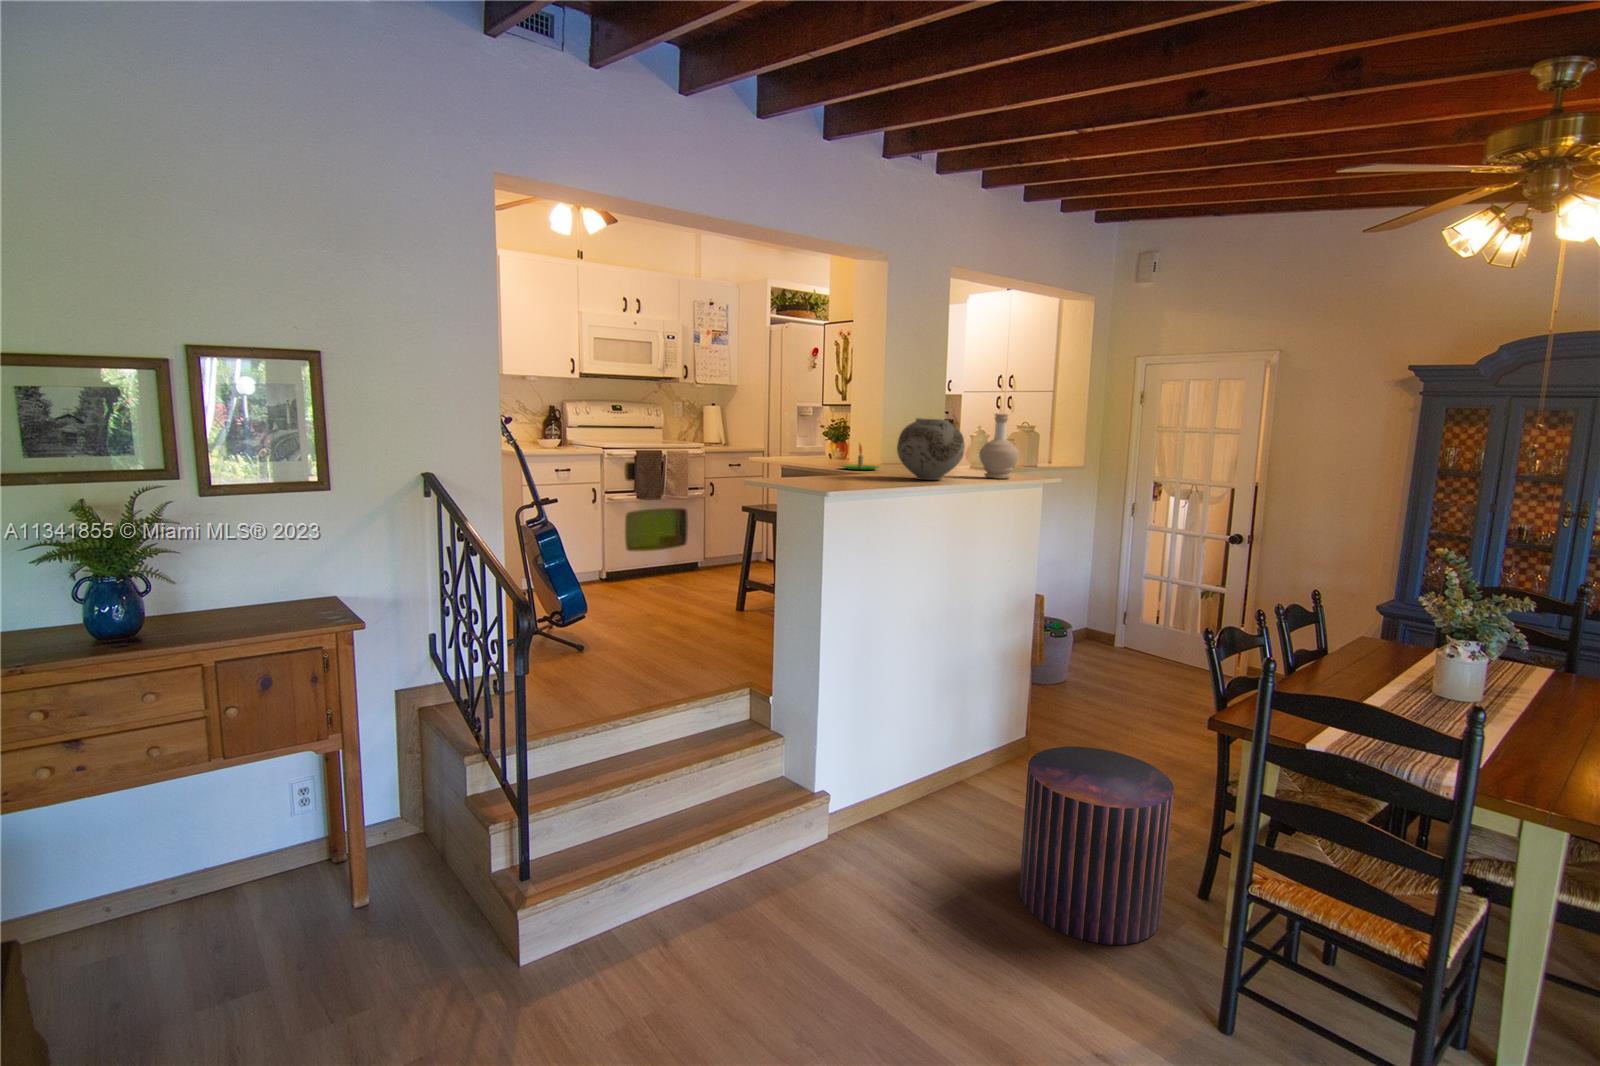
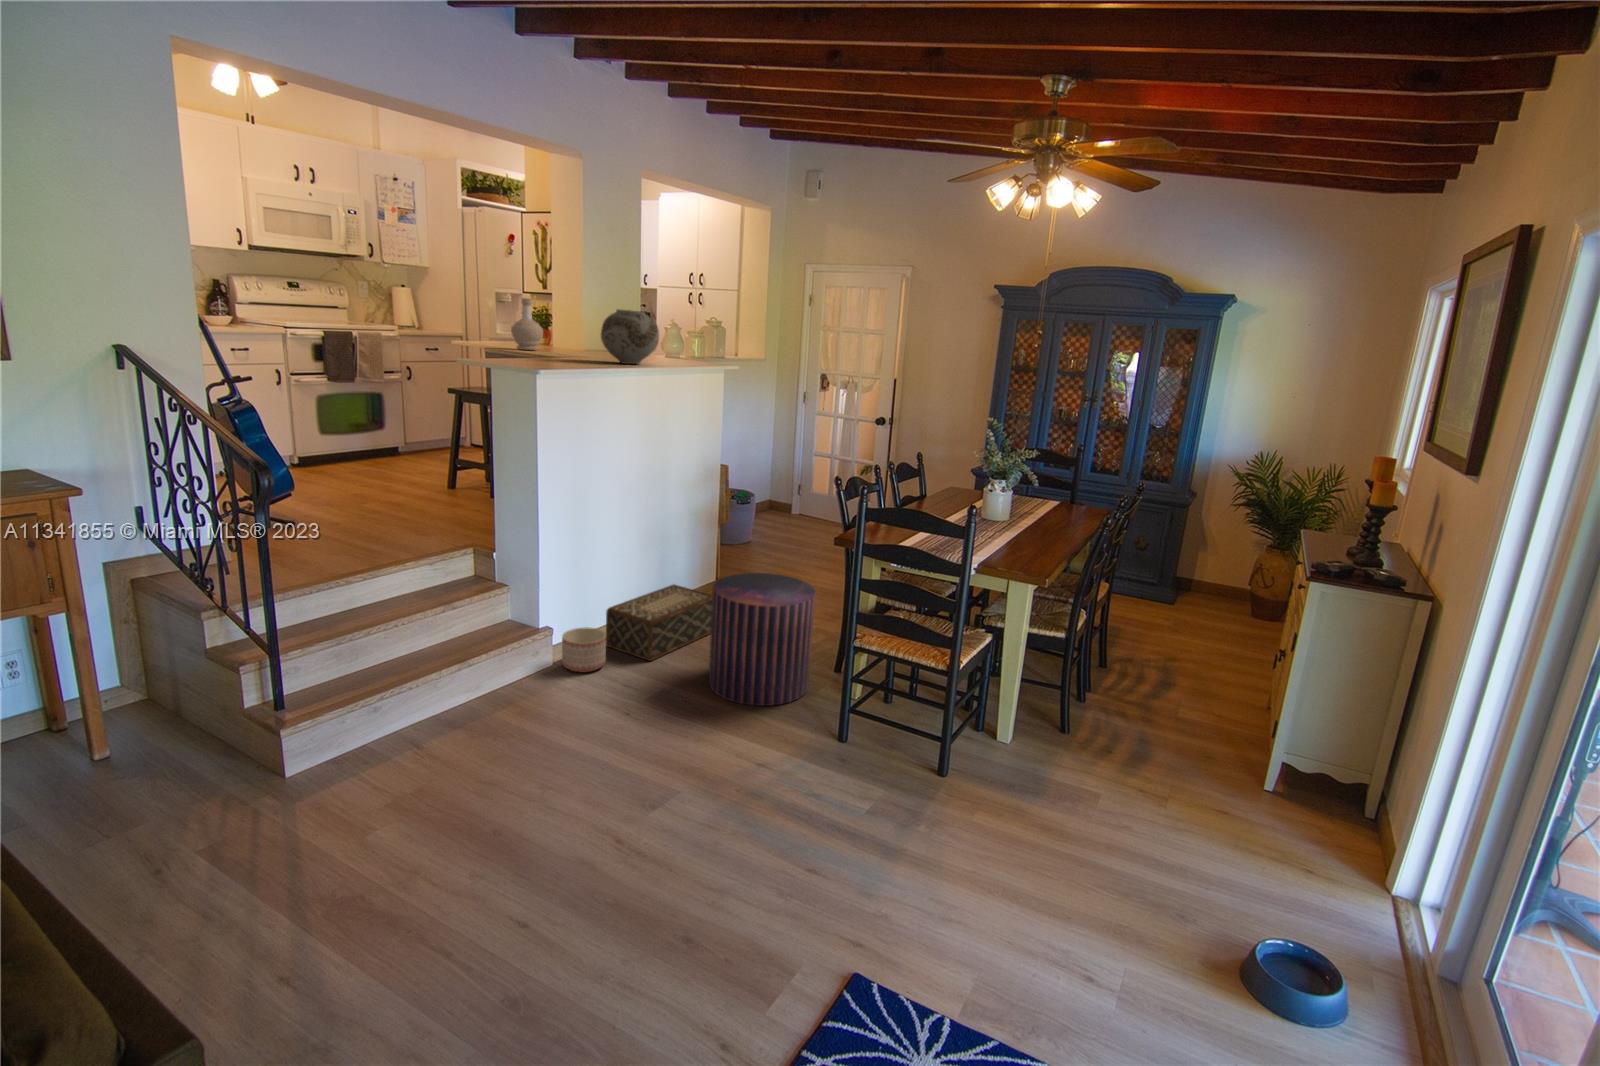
bottle: present [979,414,1019,479] -> present [511,298,543,350]
candle: present [841,444,880,470] -> none [548,329,586,355]
woven basket: none [890,742,1026,846] -> present [606,585,712,661]
planter: none [838,794,890,854] -> present [562,627,606,672]

